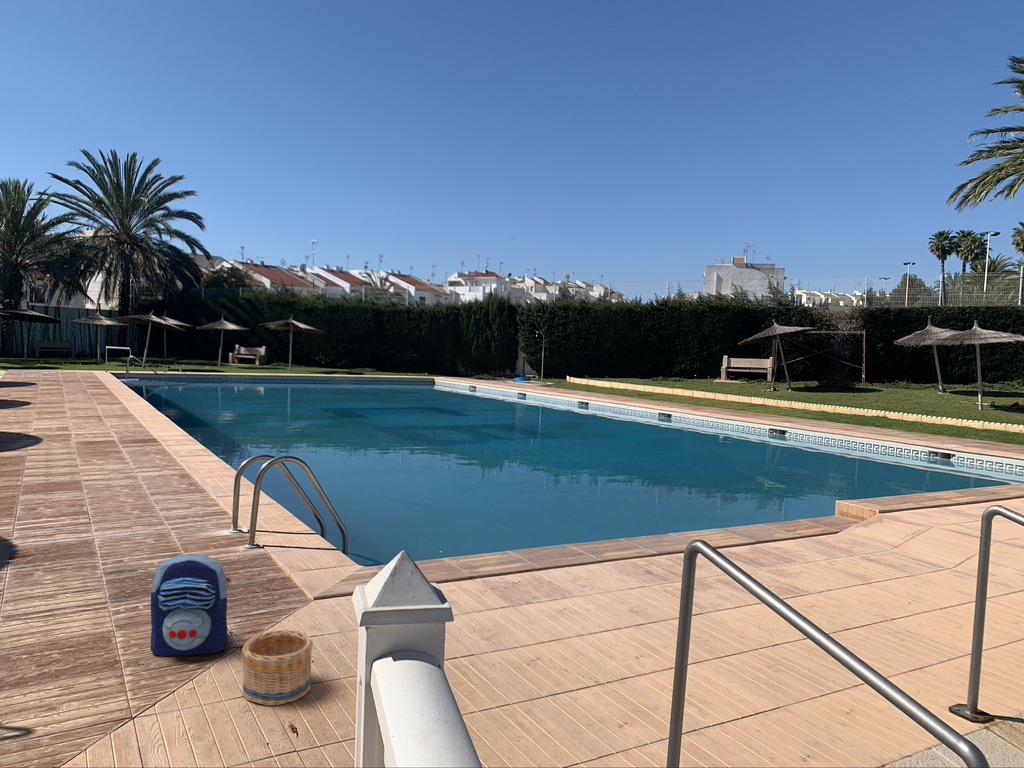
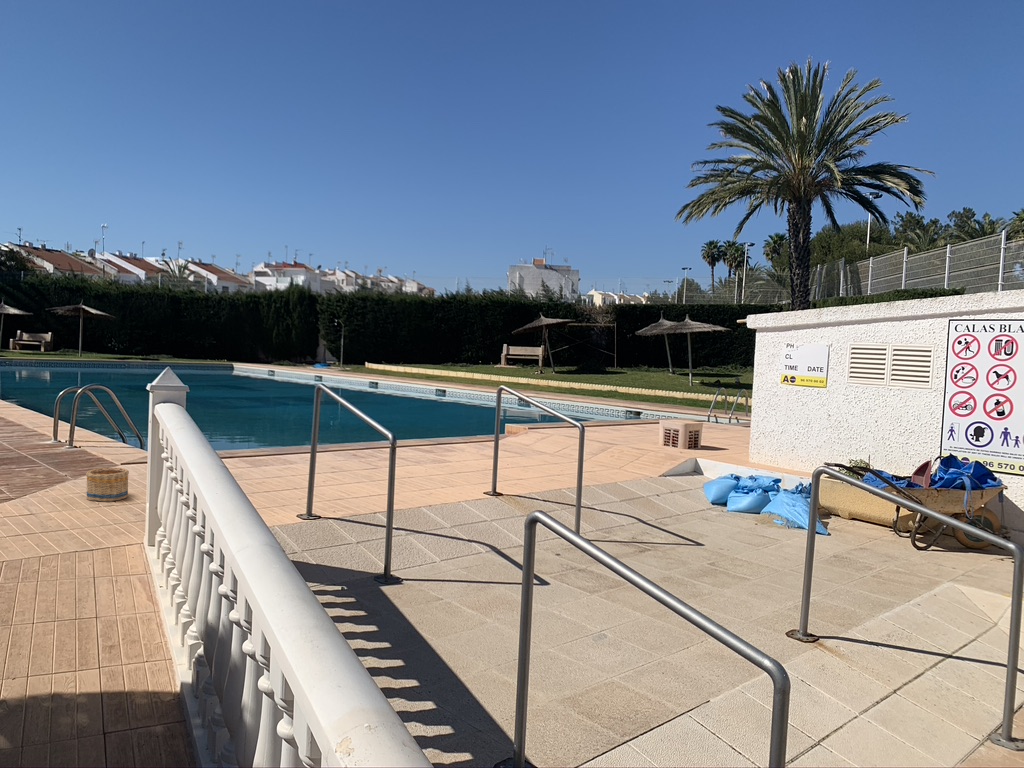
backpack: present [151,553,231,656] -> none [21,430,73,490]

